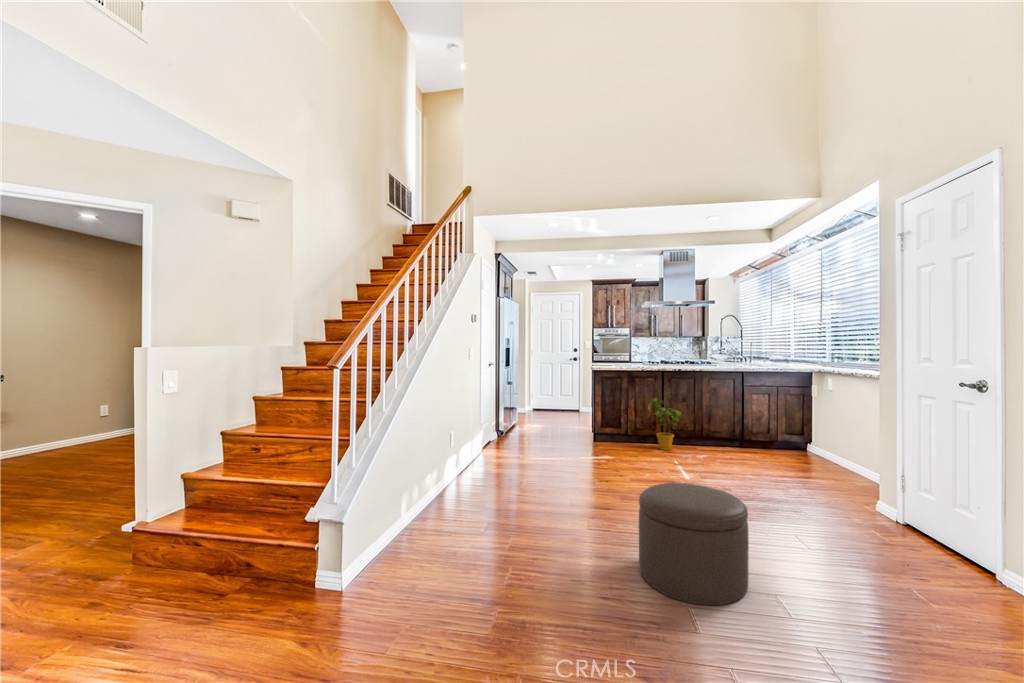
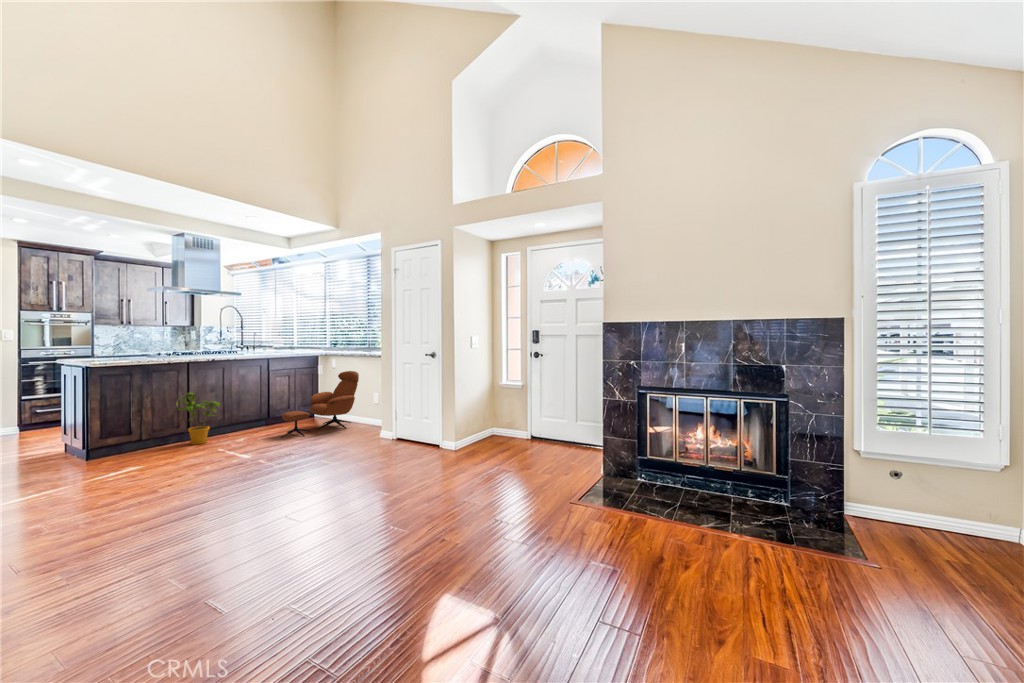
lounge chair: none [736,395,851,474] -> present [281,371,359,437]
ottoman: present [639,483,749,605] -> none [313,446,396,534]

